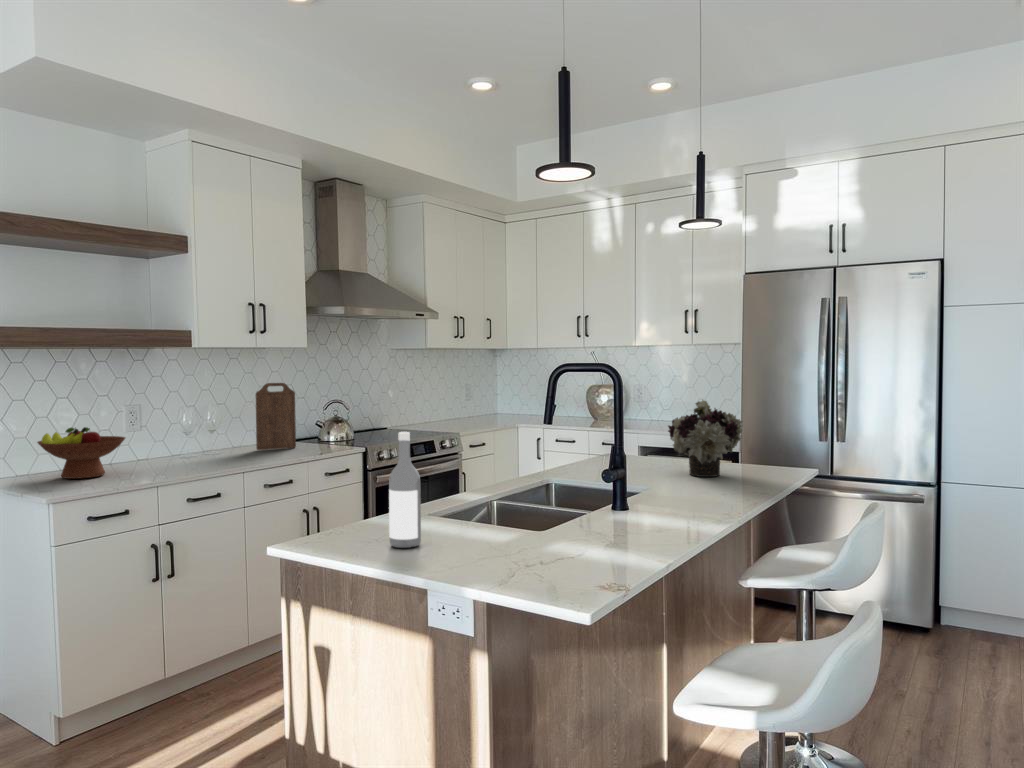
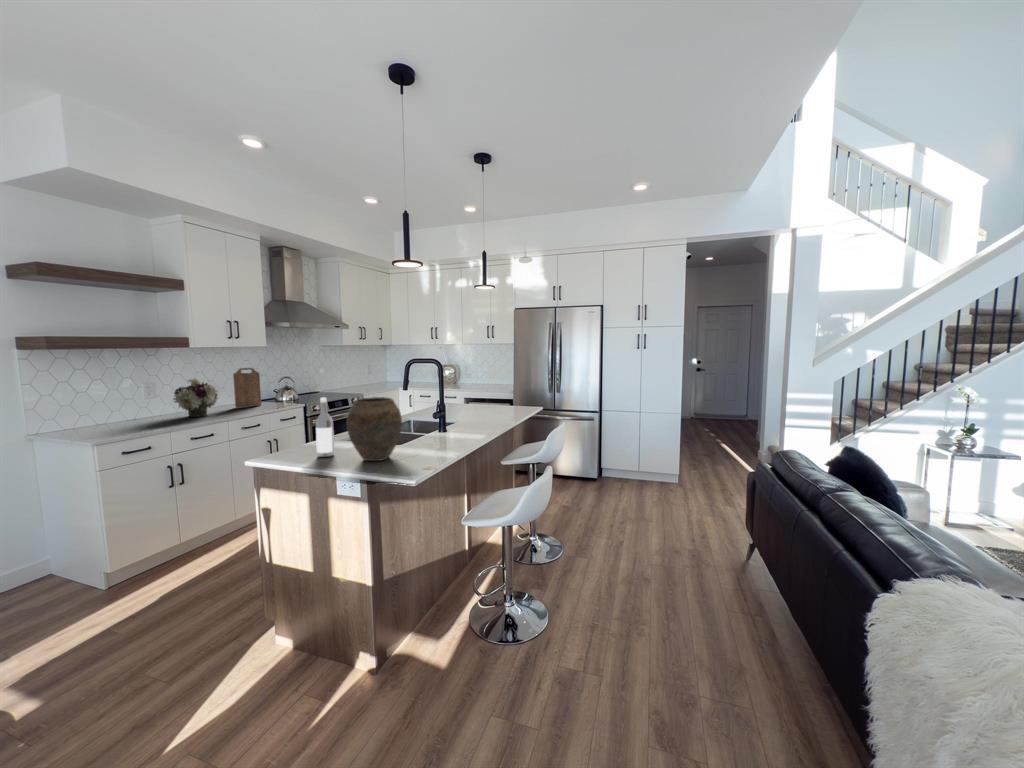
flower arrangement: present [668,400,742,477] -> present [174,378,218,417]
fruit bowl: present [37,427,125,479] -> none [81,398,146,430]
vase: none [447,434,553,564] -> present [347,397,402,461]

